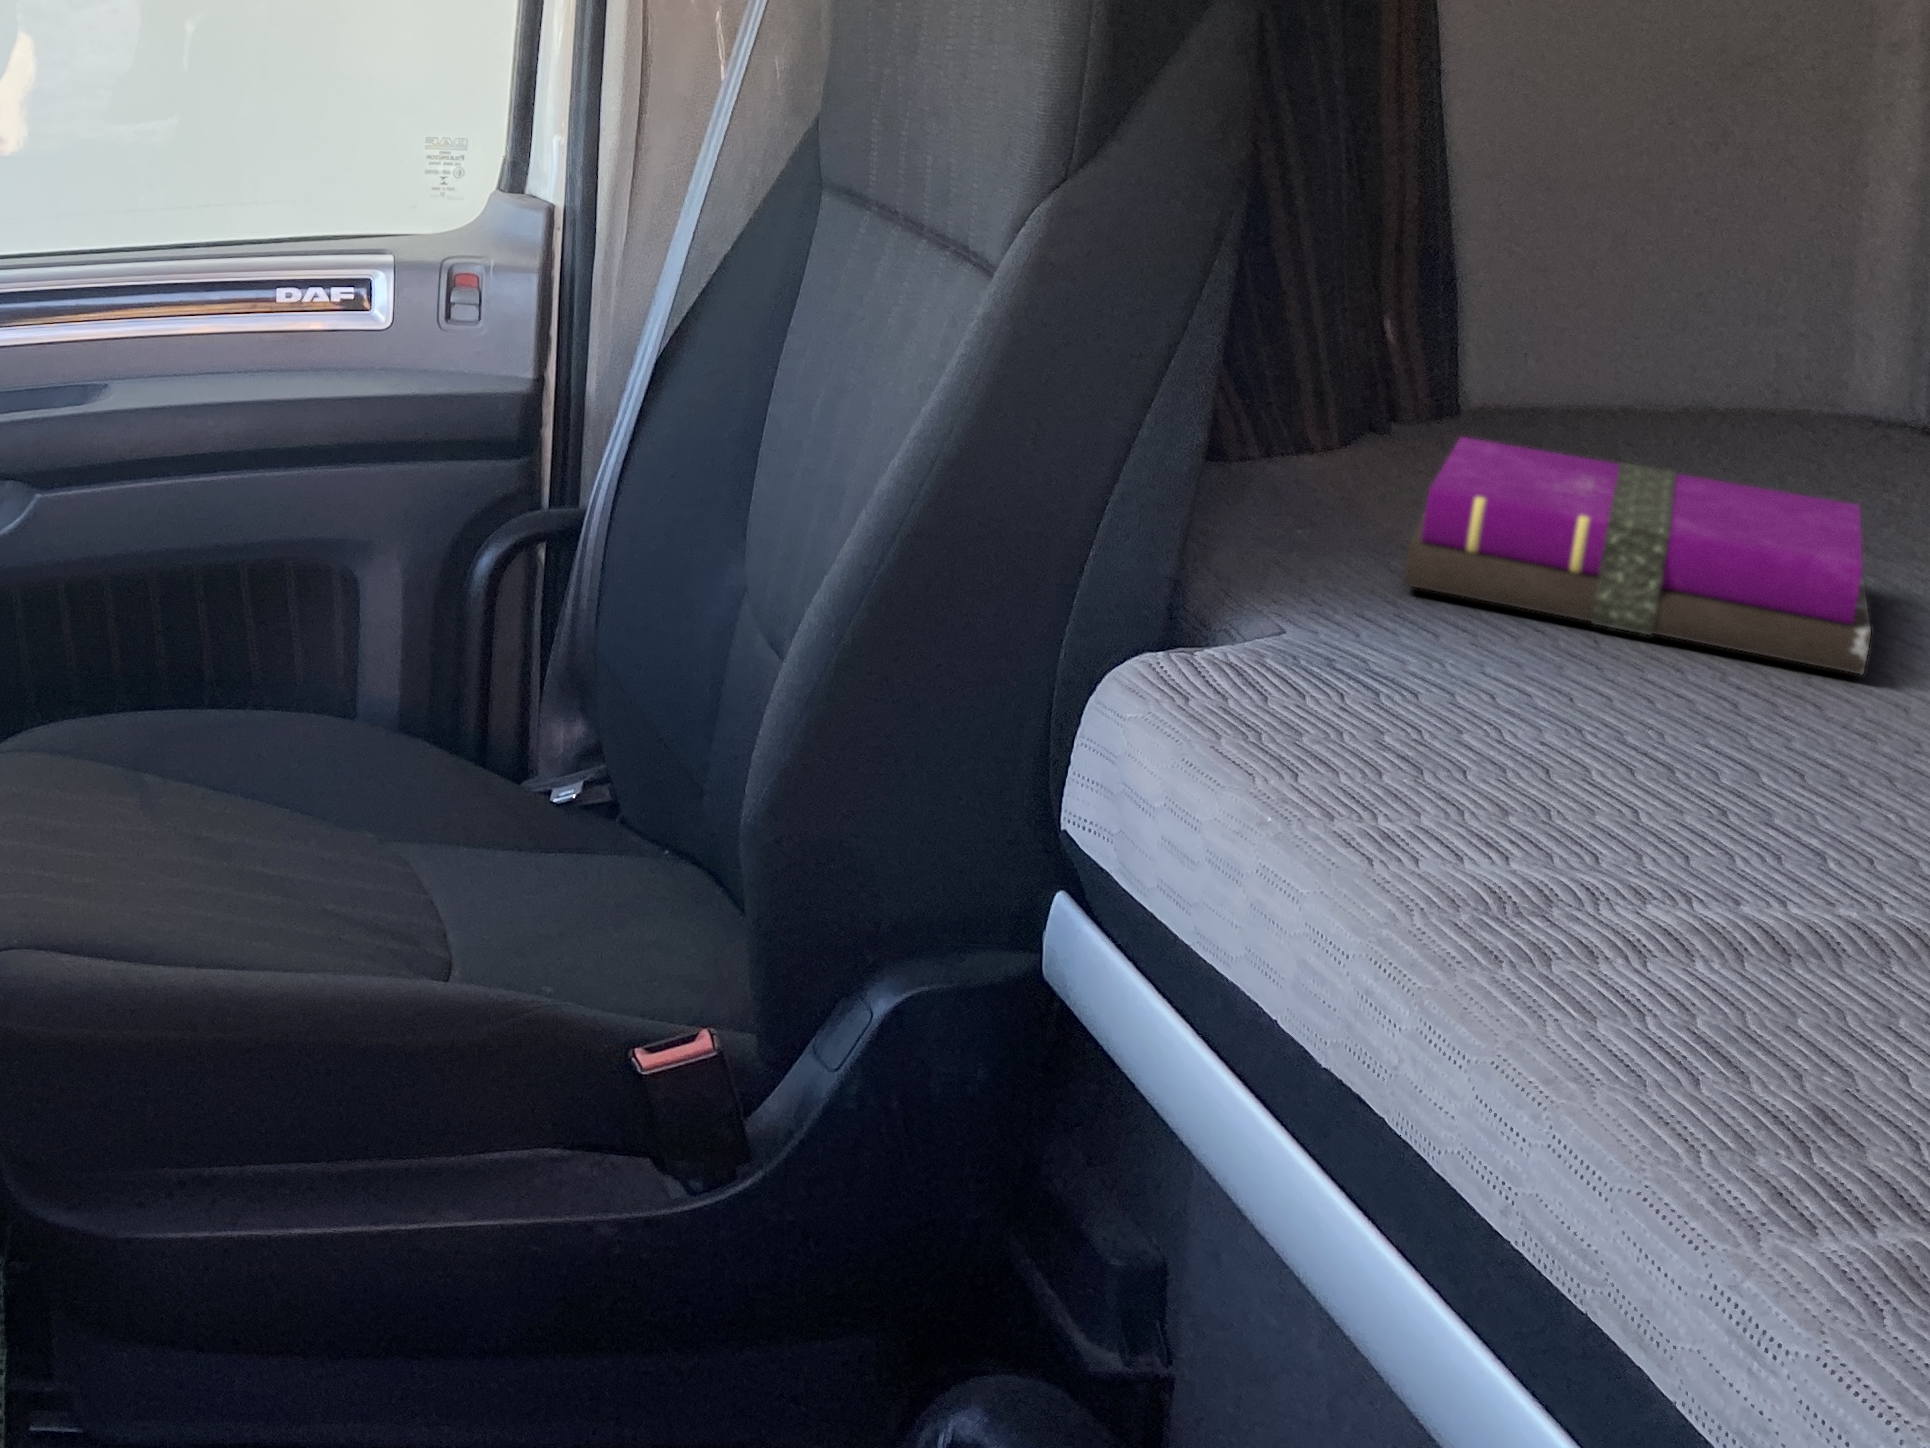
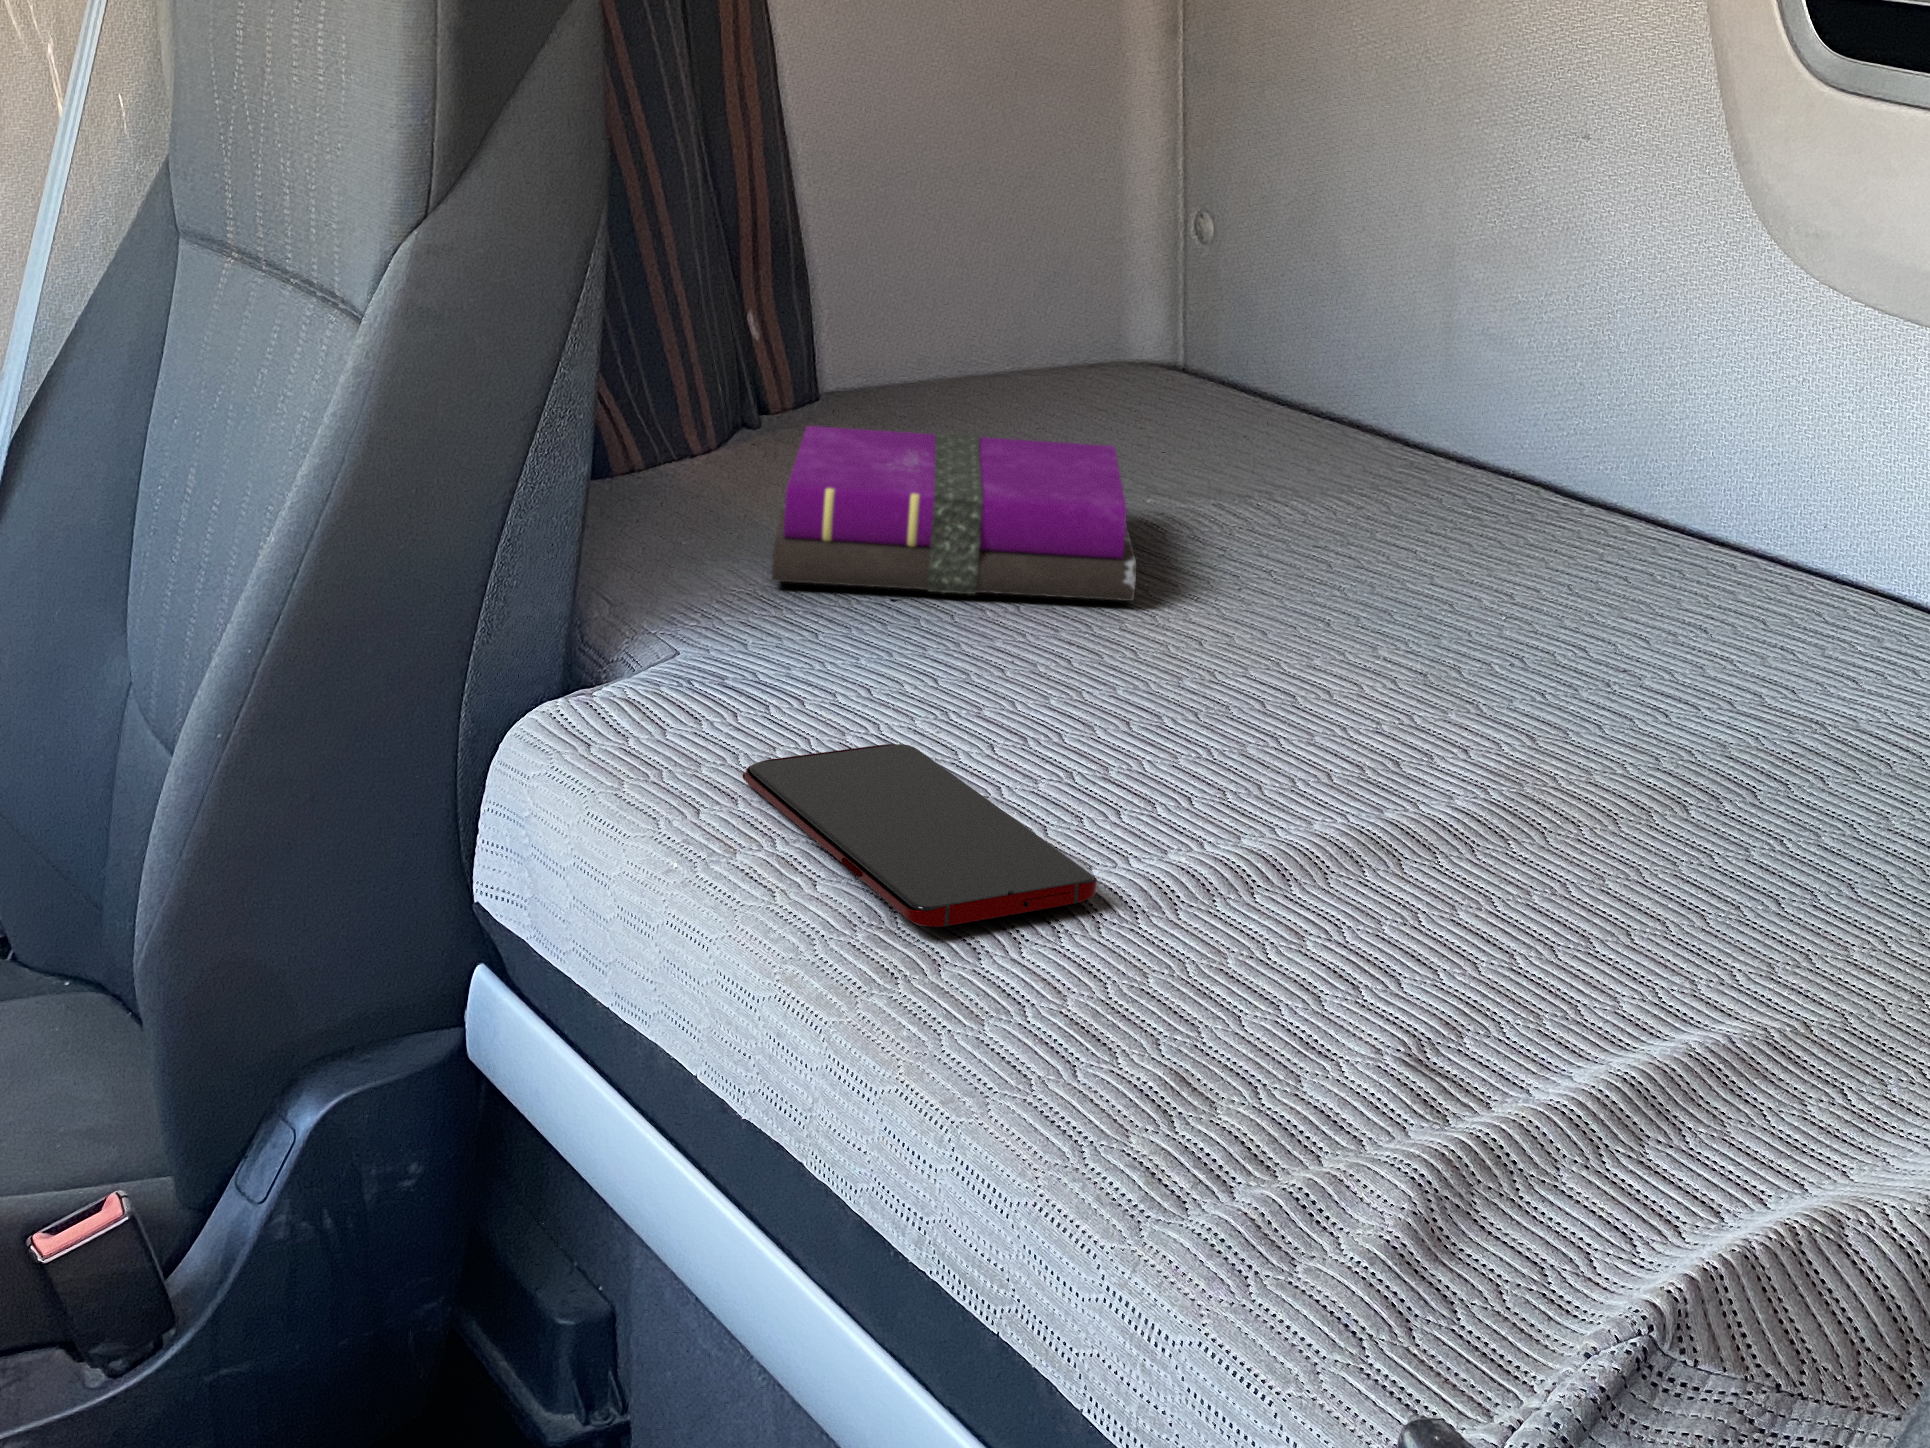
smartphone: none [1351,740,1761,938] -> present [743,744,1097,927]

